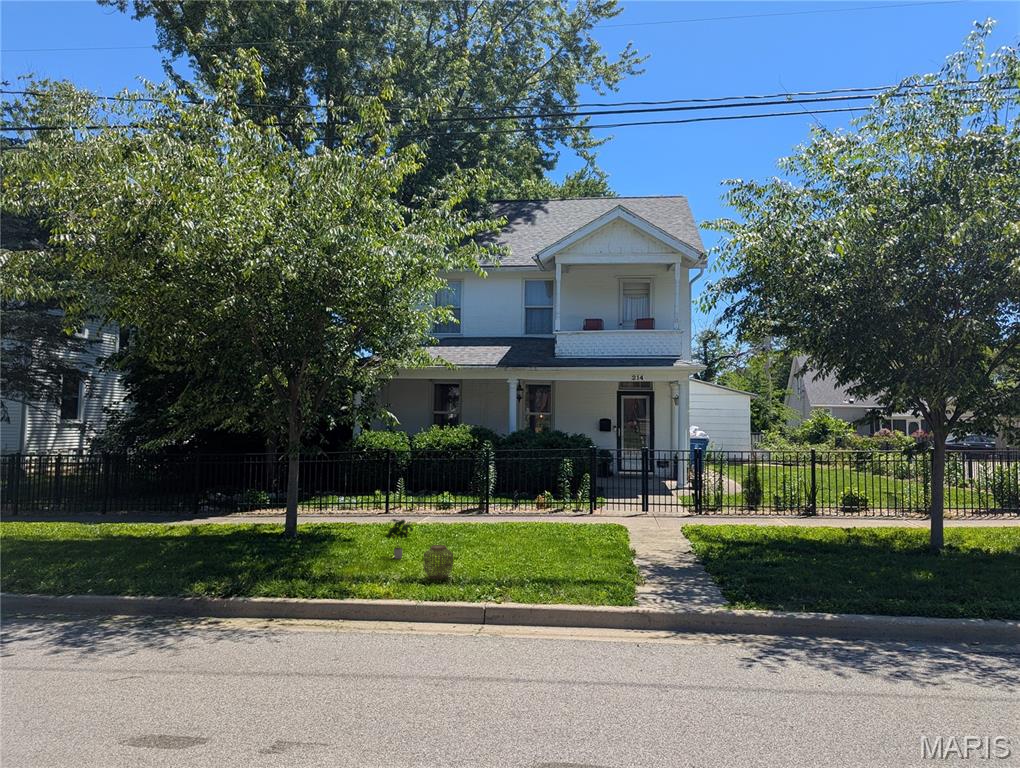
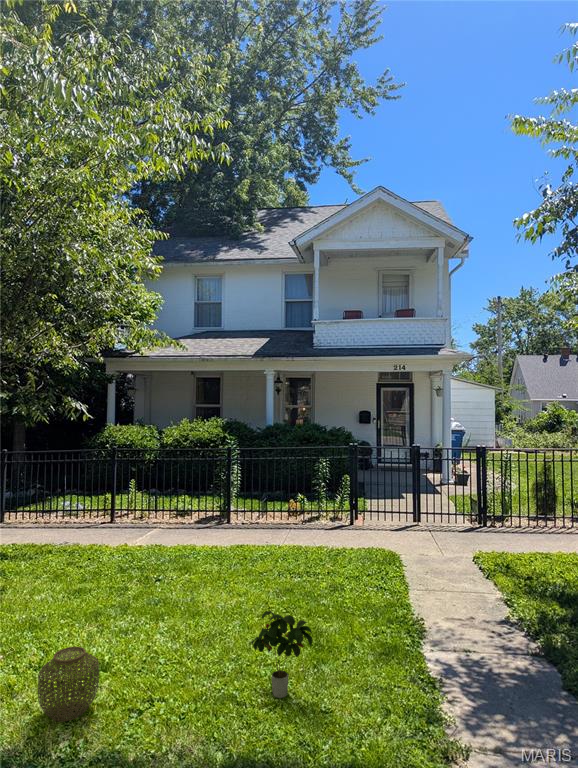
potted plant: present [386,519,413,559] -> present [251,611,312,698]

